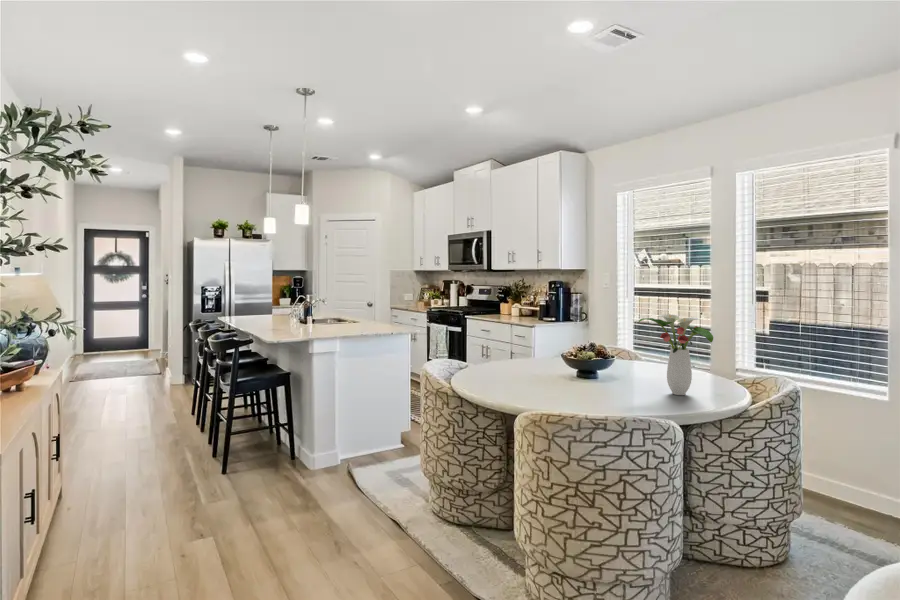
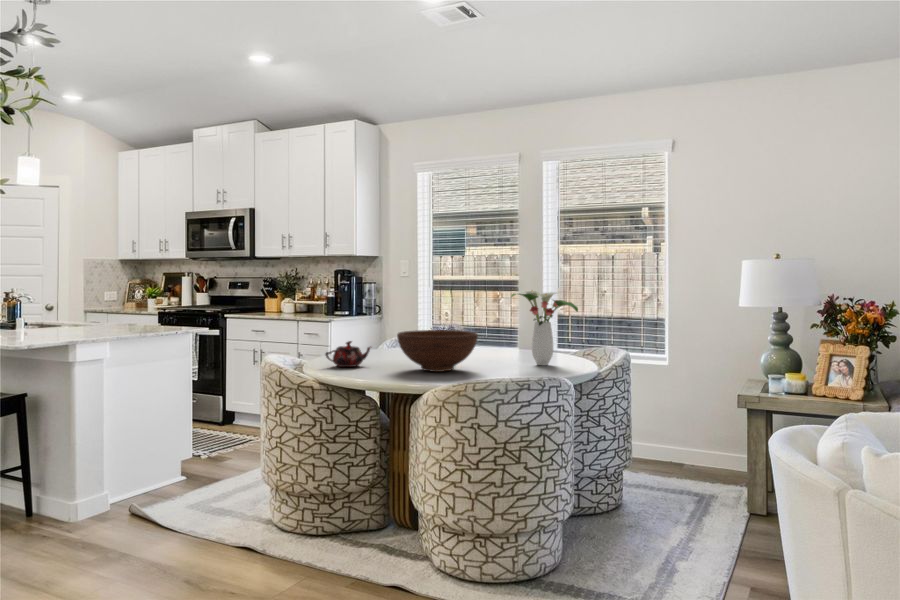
fruit bowl: none [517,350,597,393] -> present [397,330,478,372]
teapot: none [467,355,510,379] -> present [326,341,370,367]

